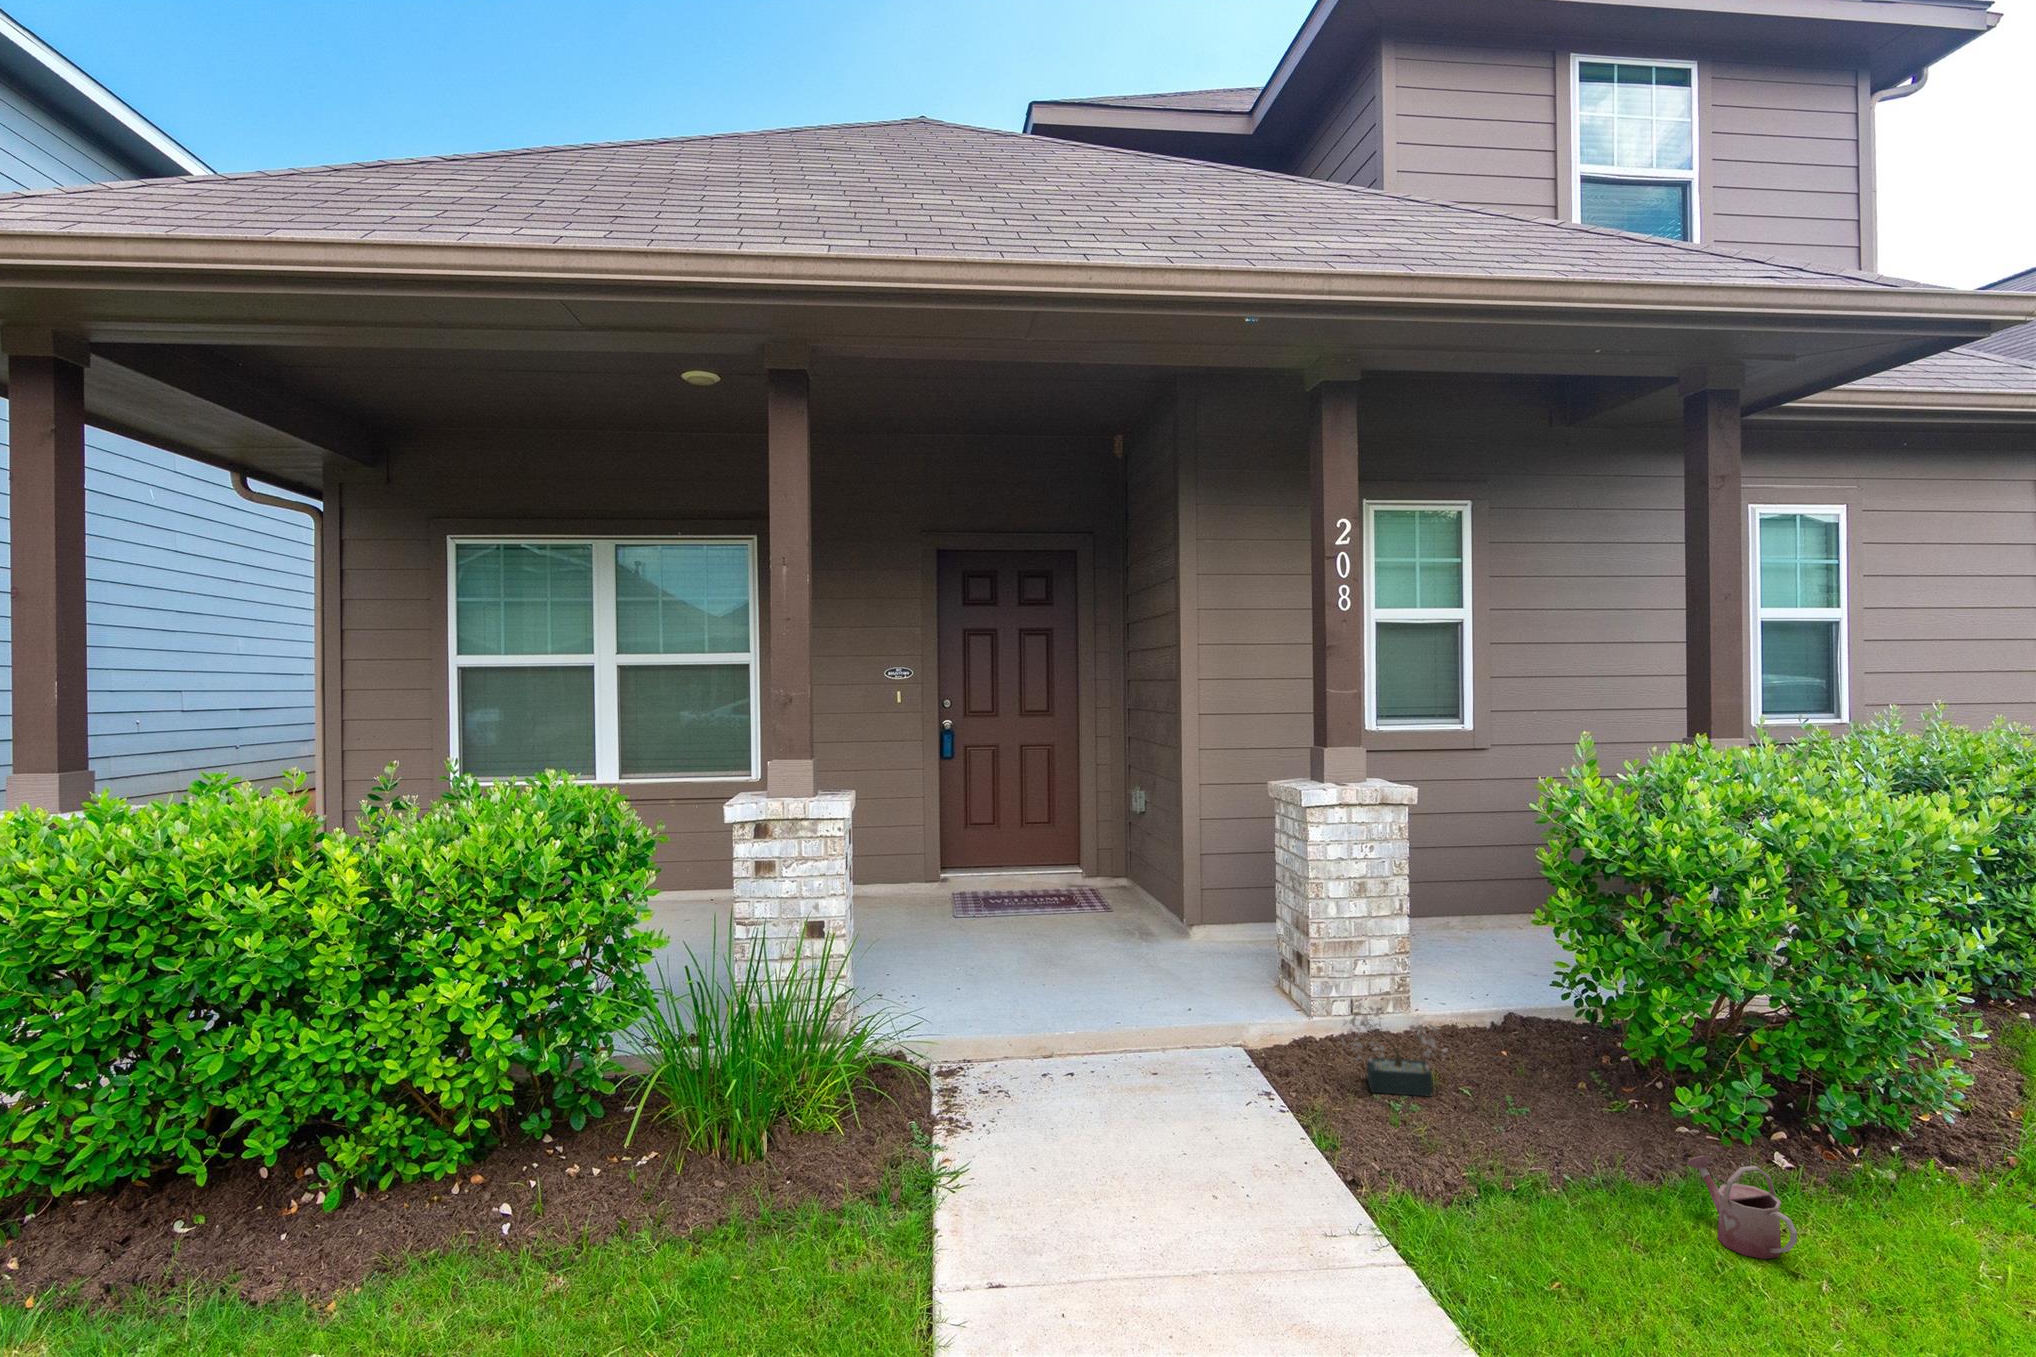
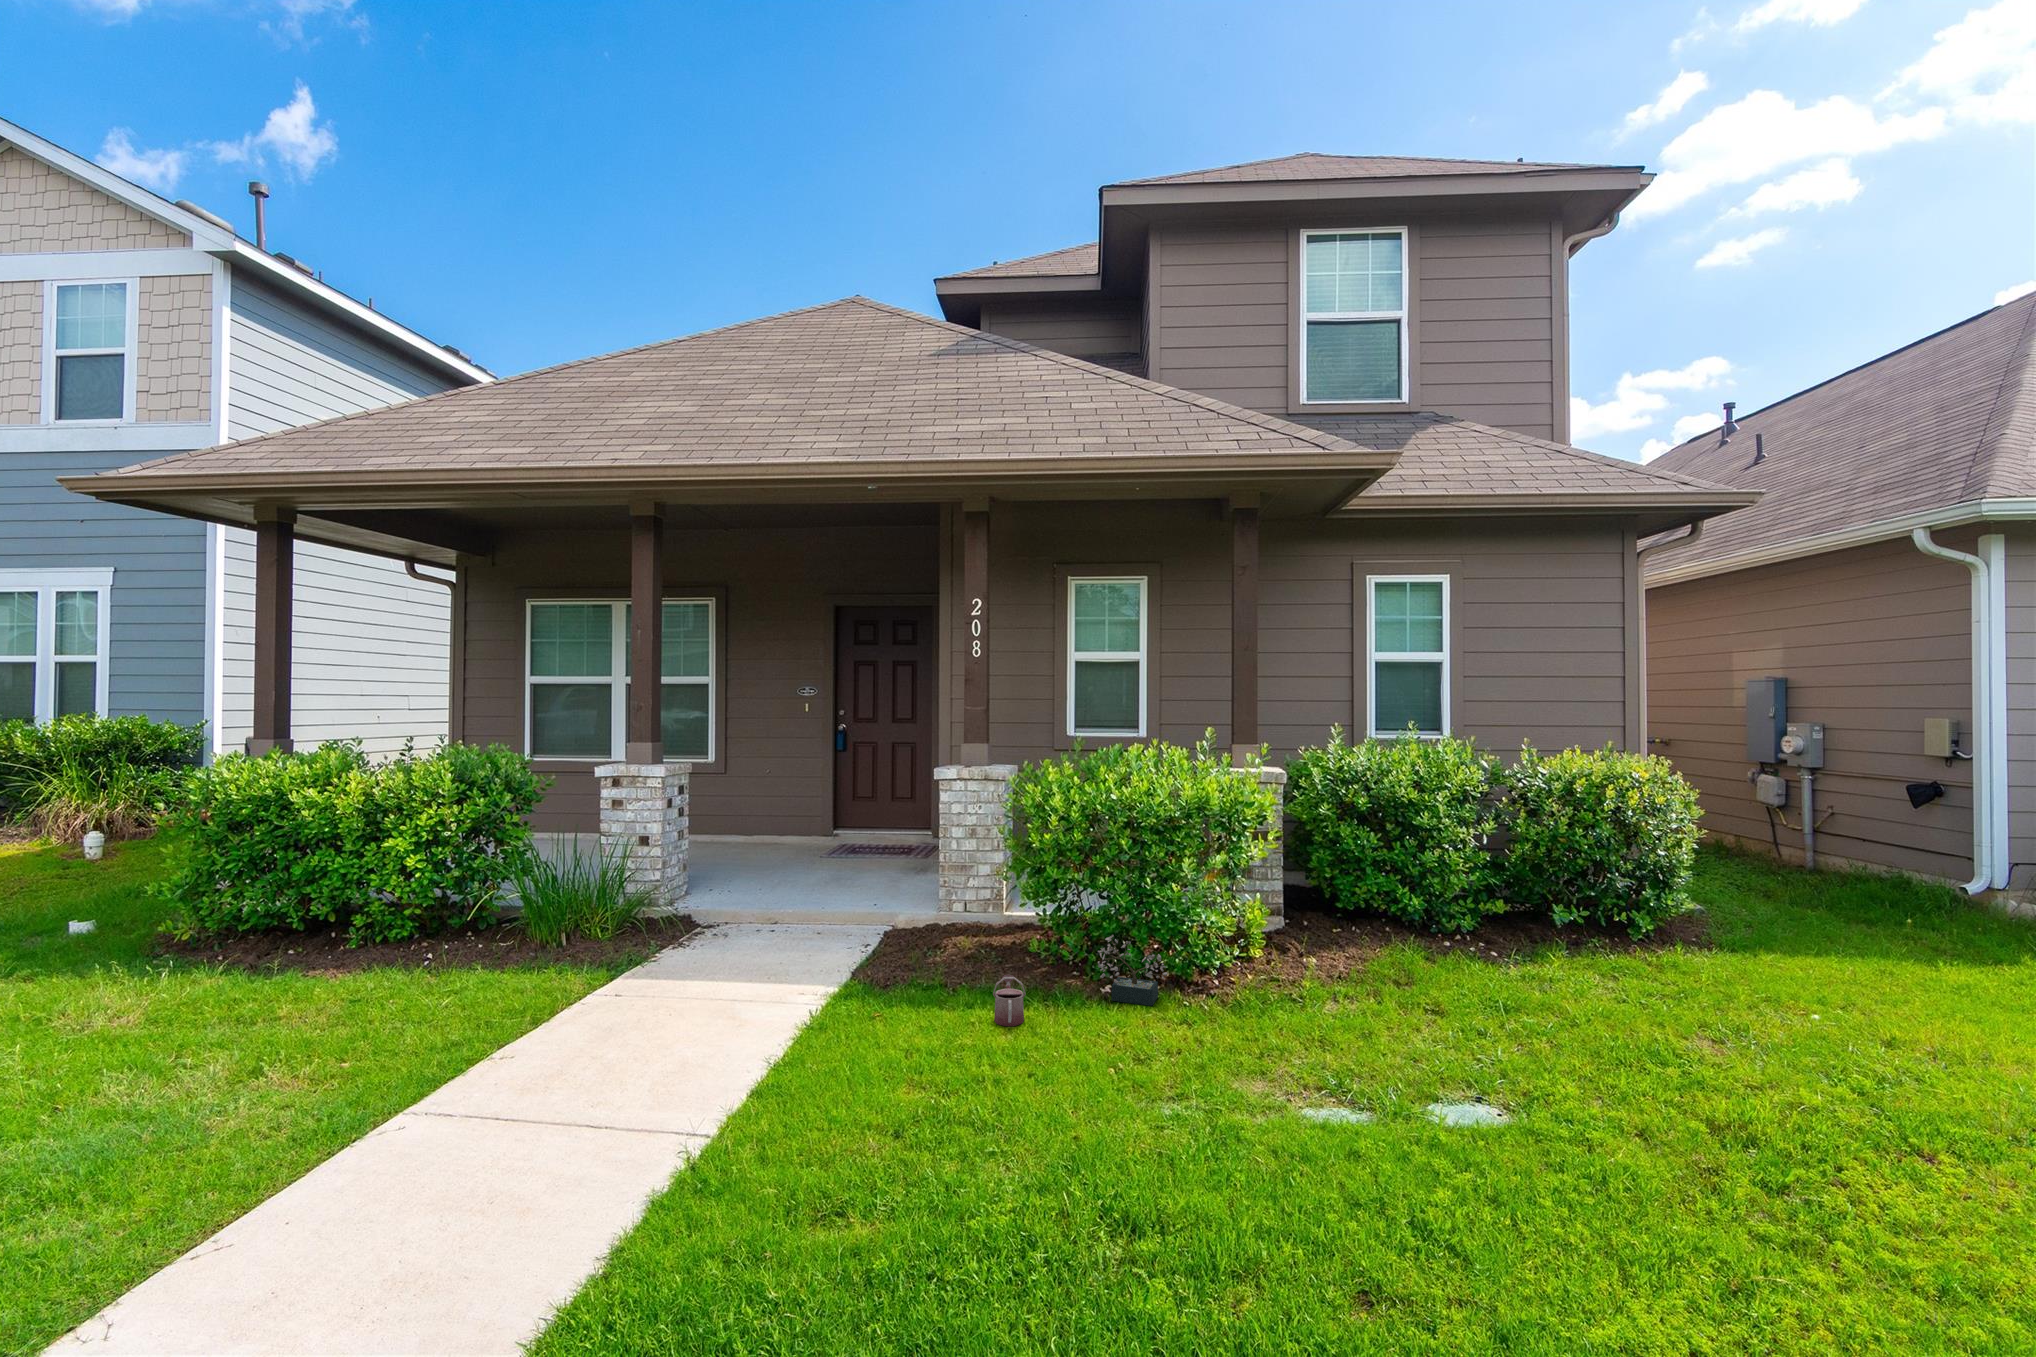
decorative plant: present [1341,1000,1448,1097] -> present [1098,935,1167,1006]

